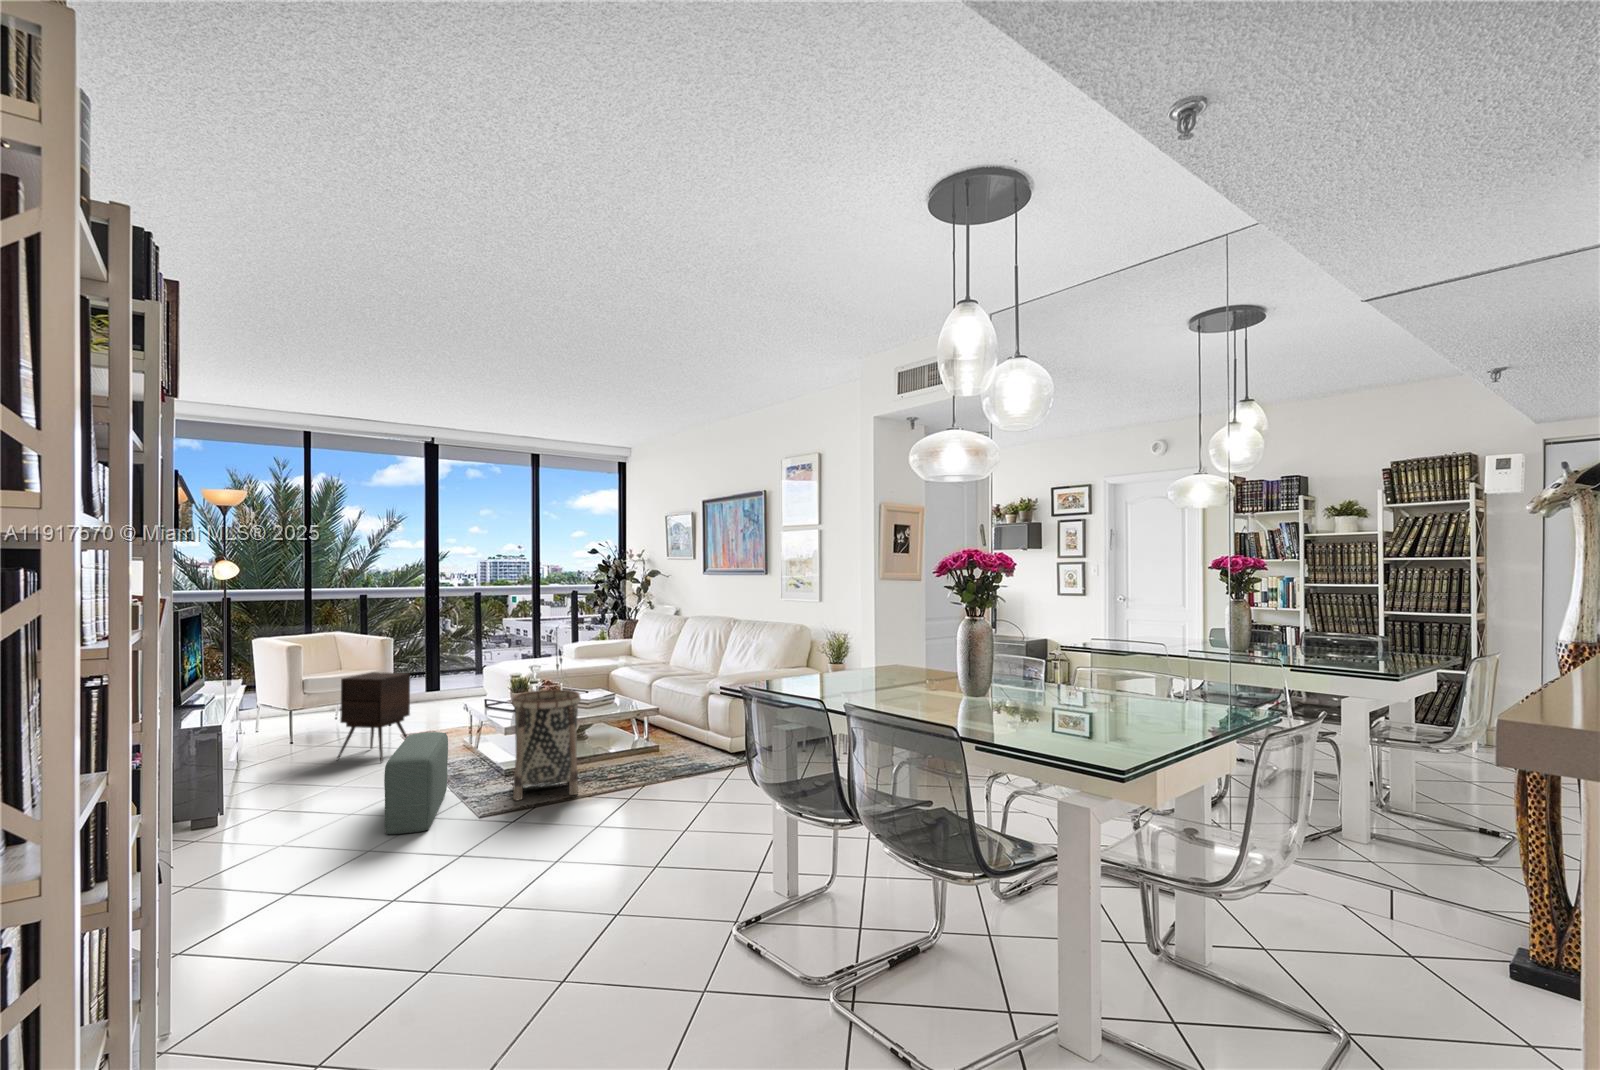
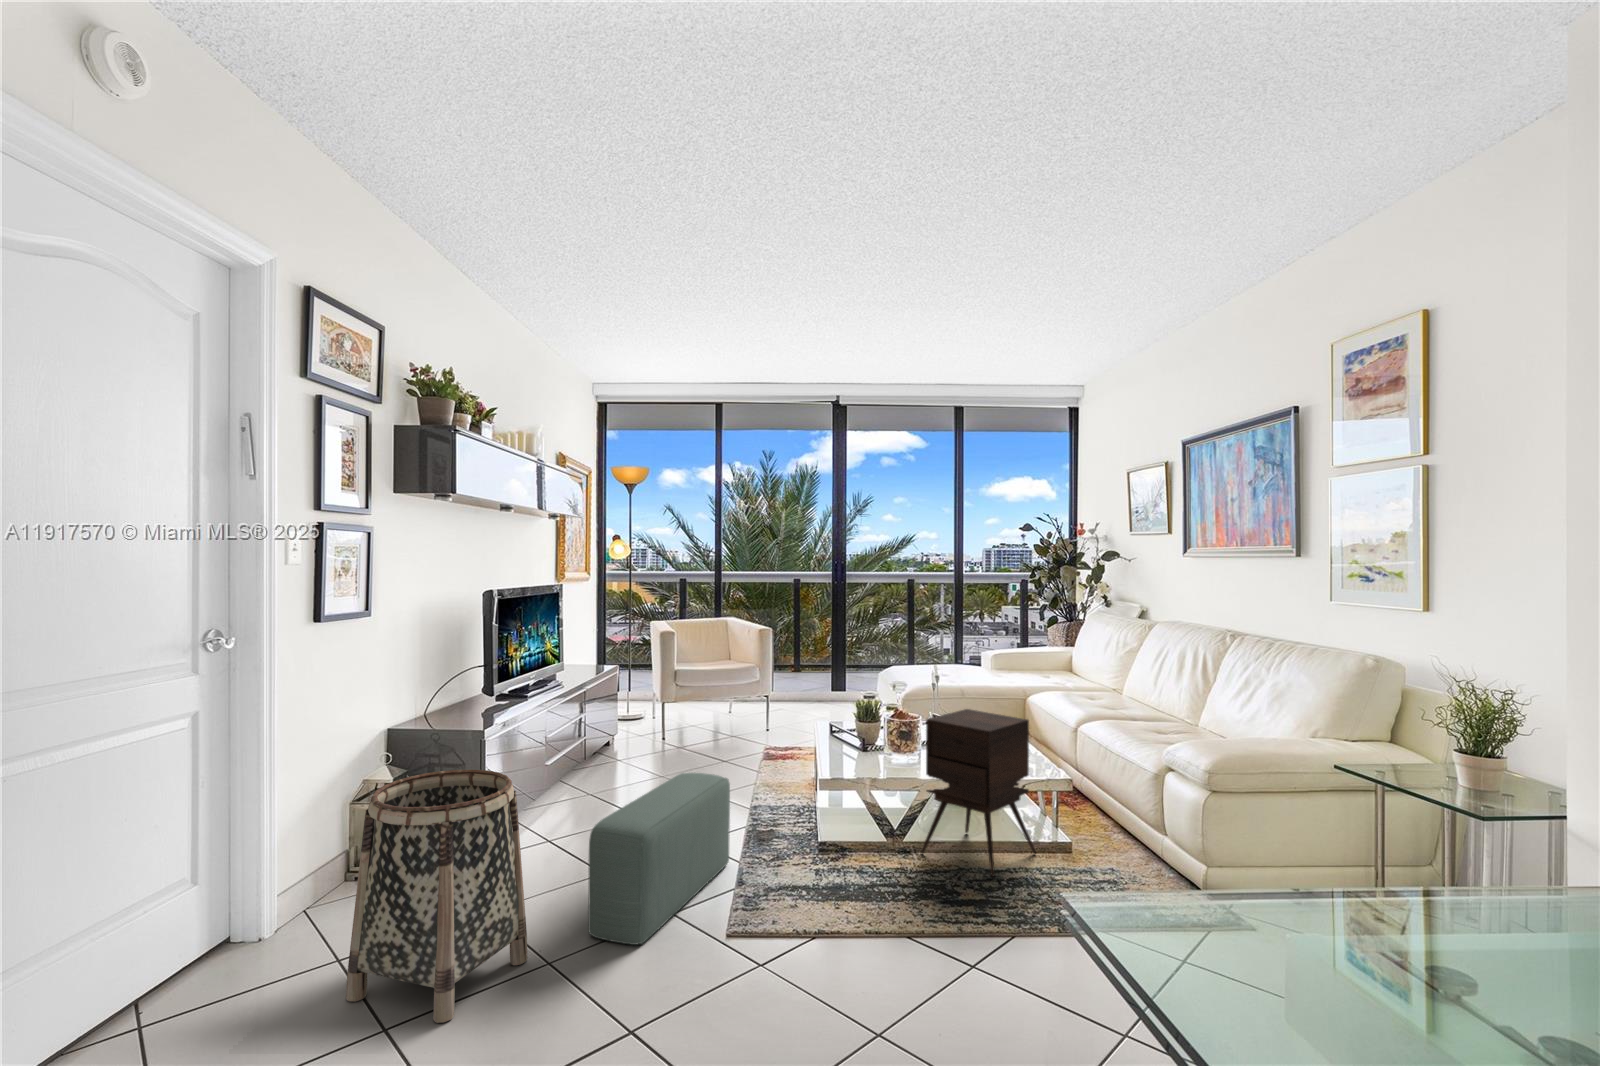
side table: present [337,672,410,762] -> present [921,709,1036,877]
basket: present [512,690,581,800] -> present [346,770,528,1023]

